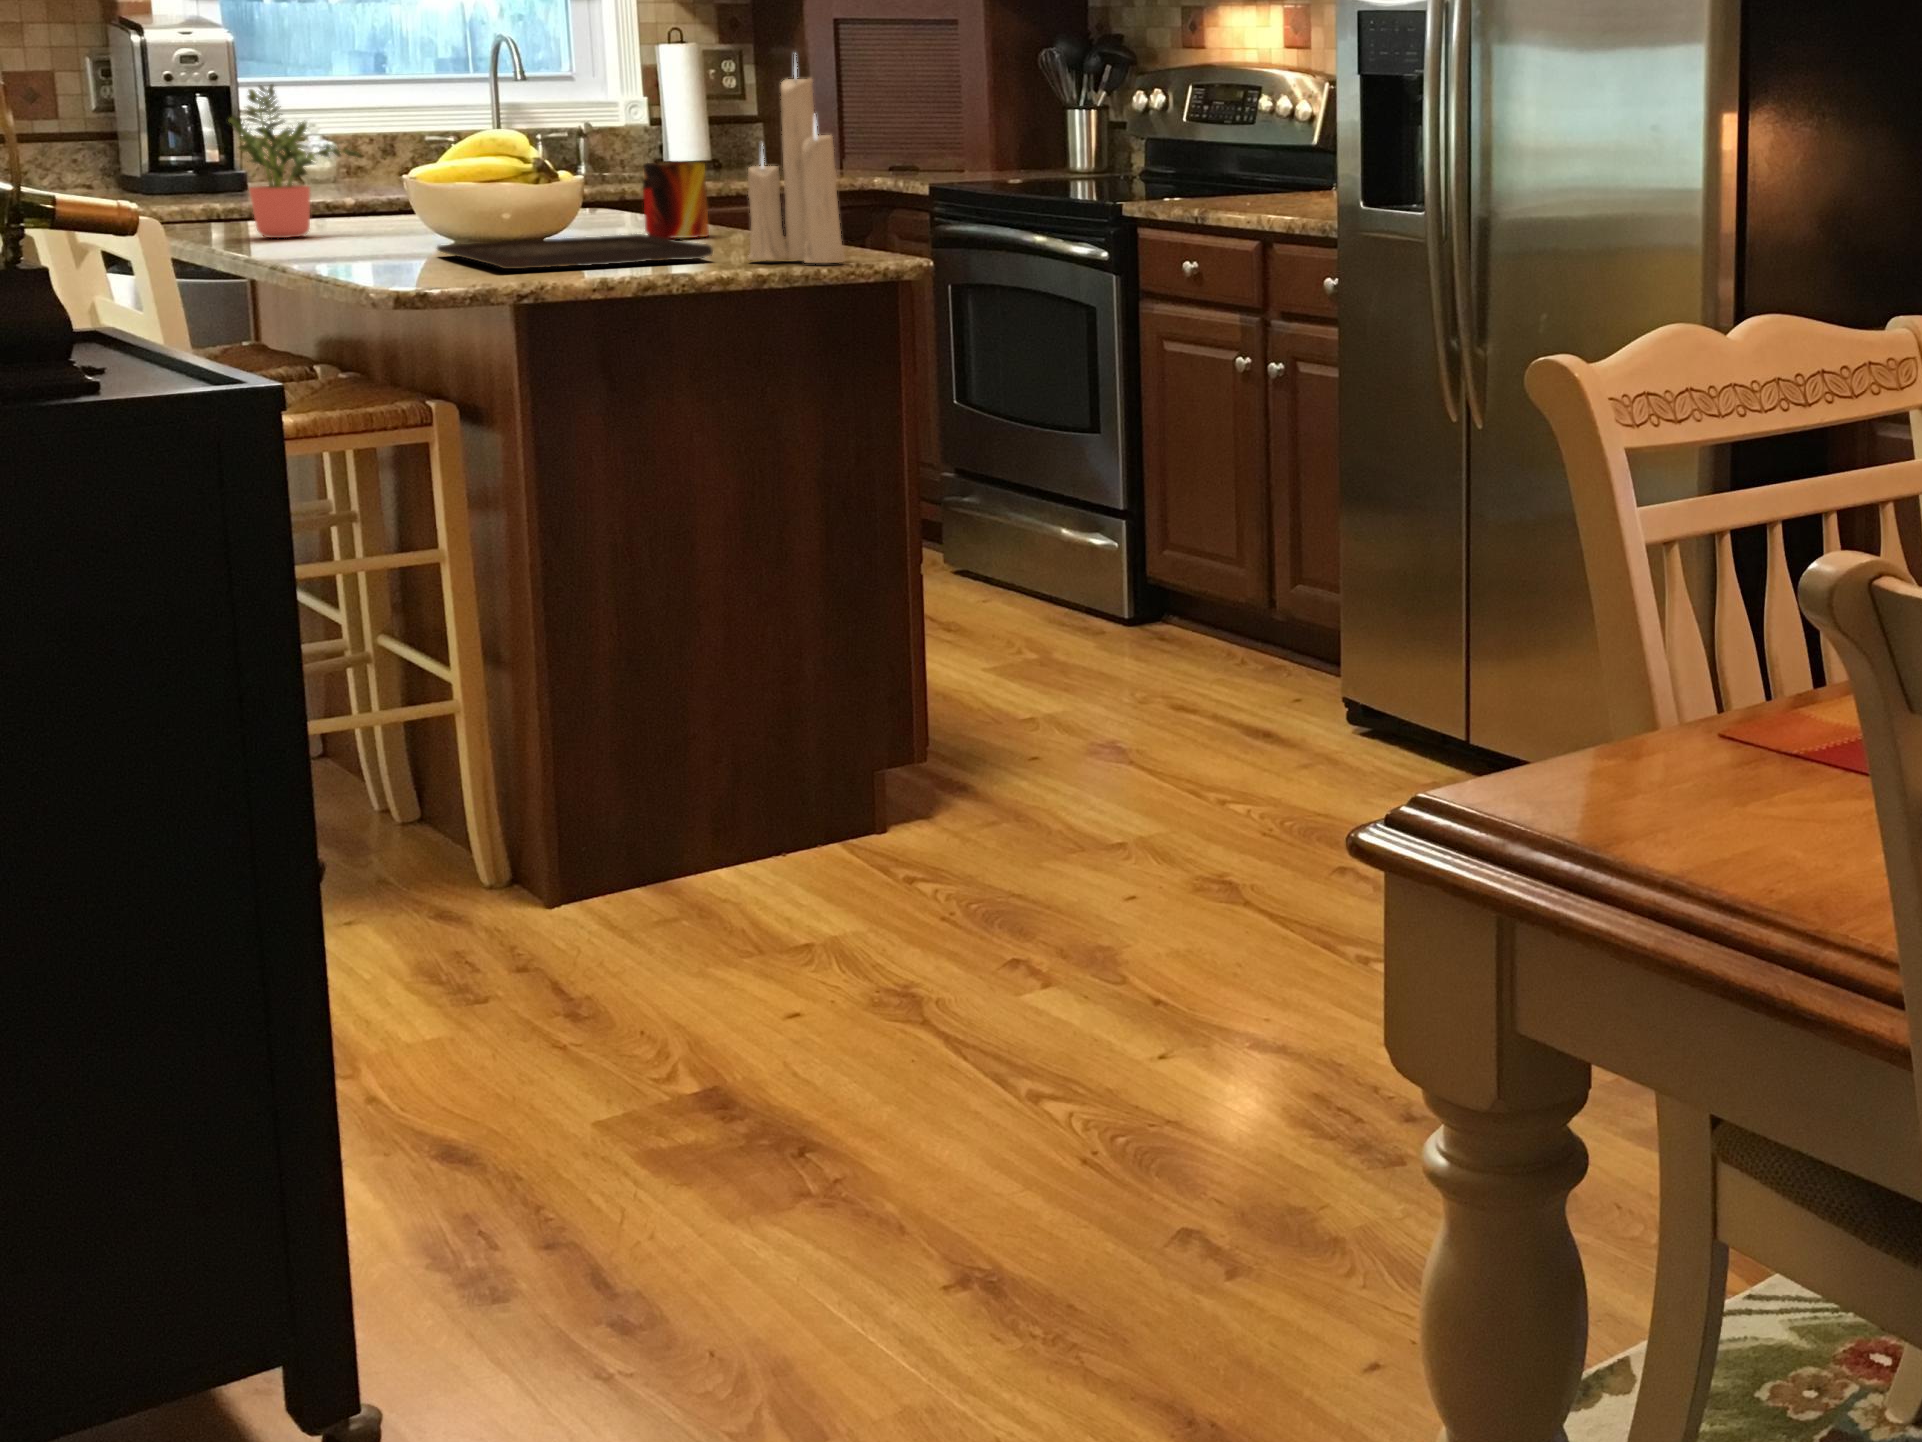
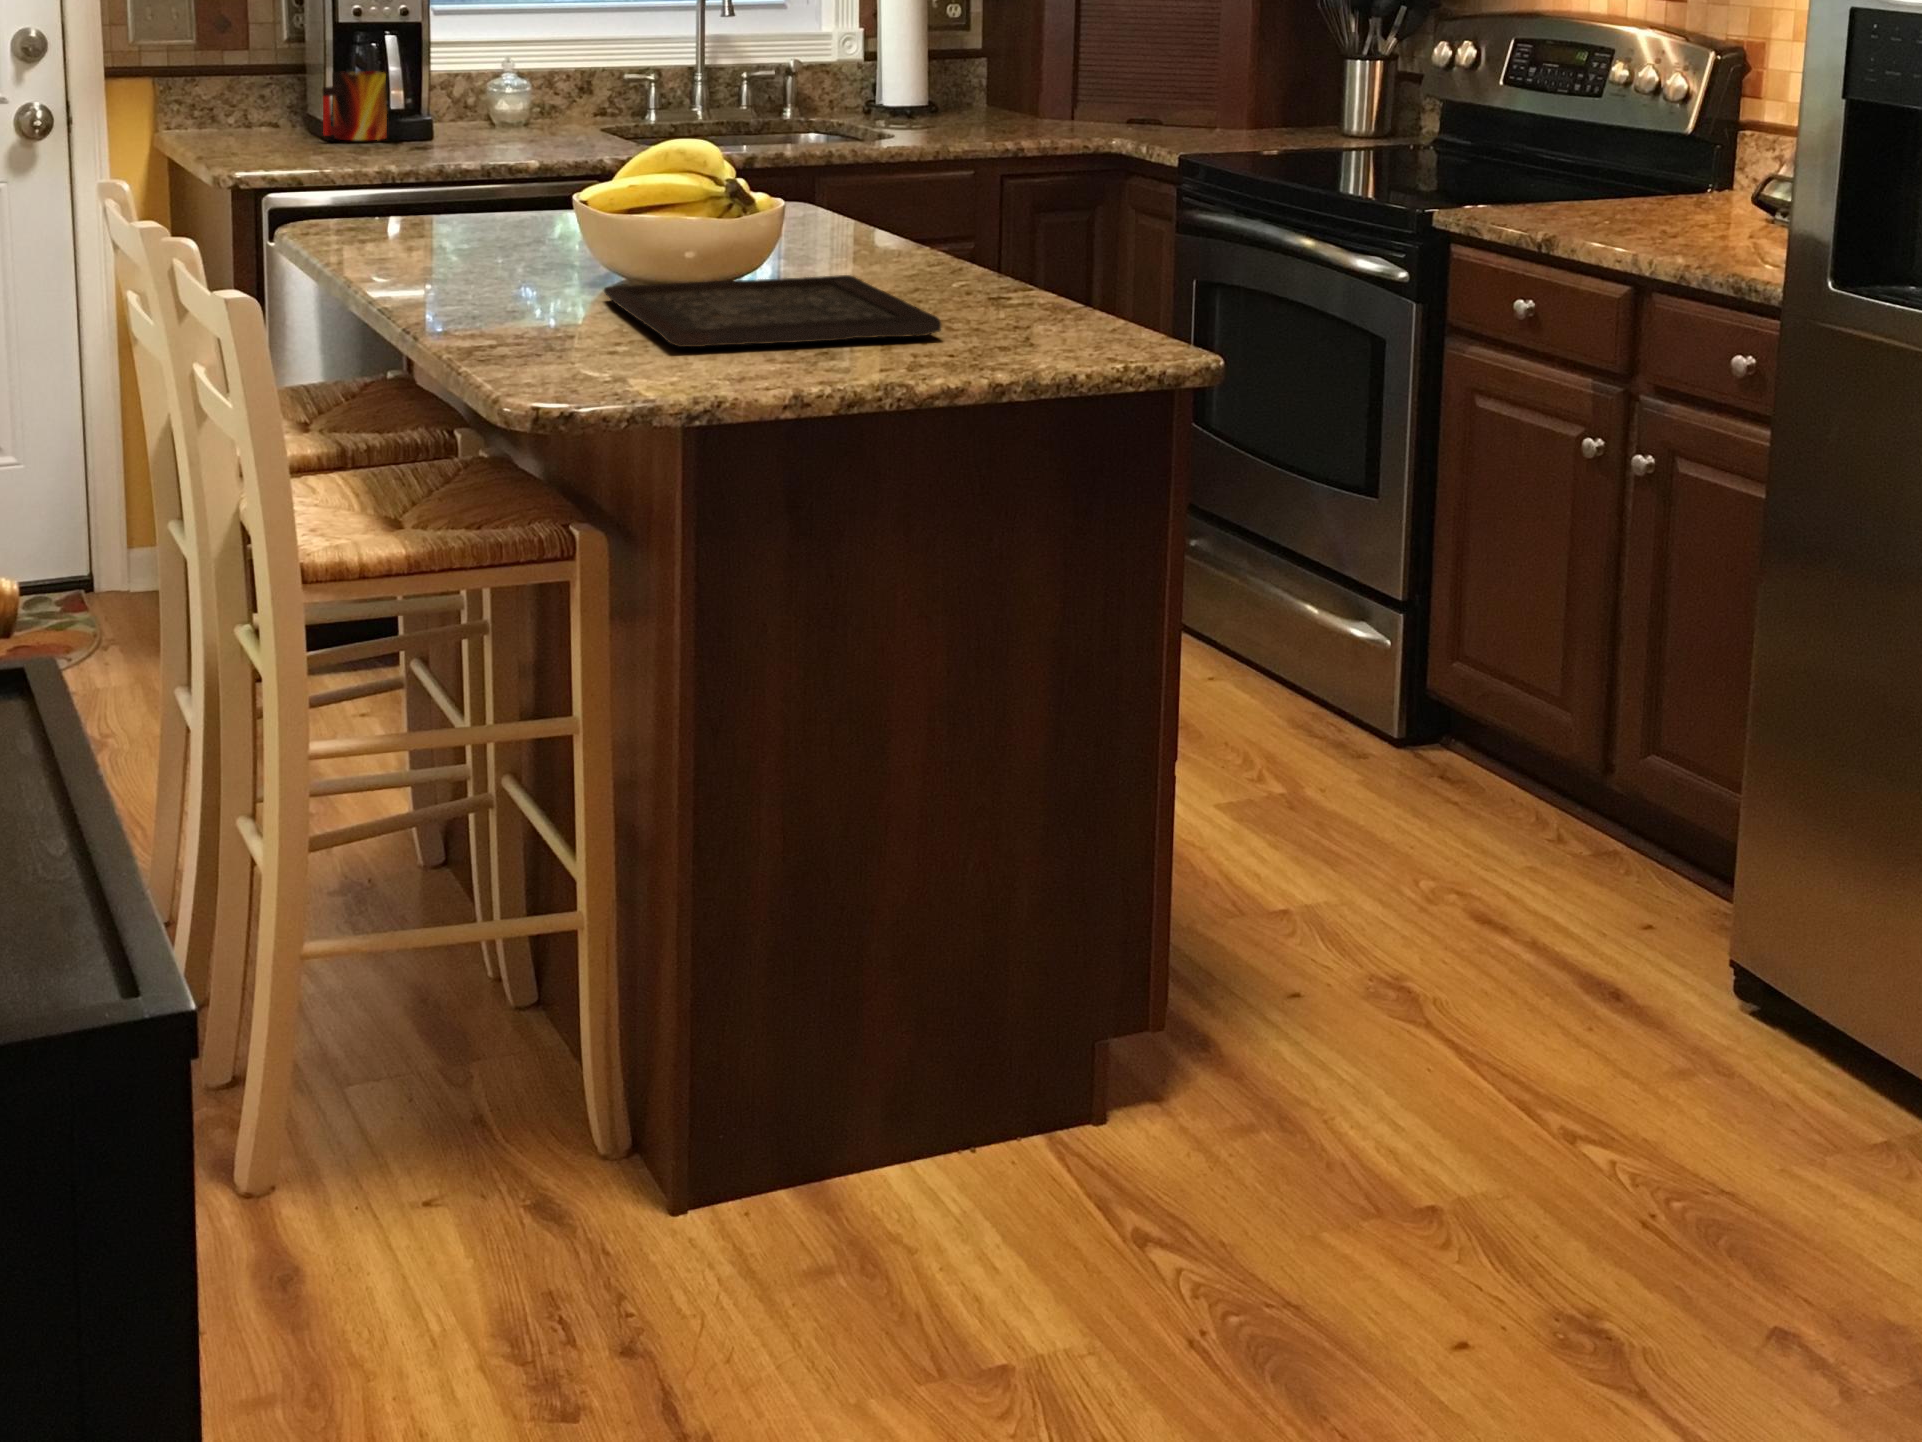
candle: present [748,65,846,263] -> none [986,52,1116,360]
potted plant: present [229,85,362,238] -> none [386,55,535,243]
mug: present [643,162,709,239] -> present [322,71,387,140]

